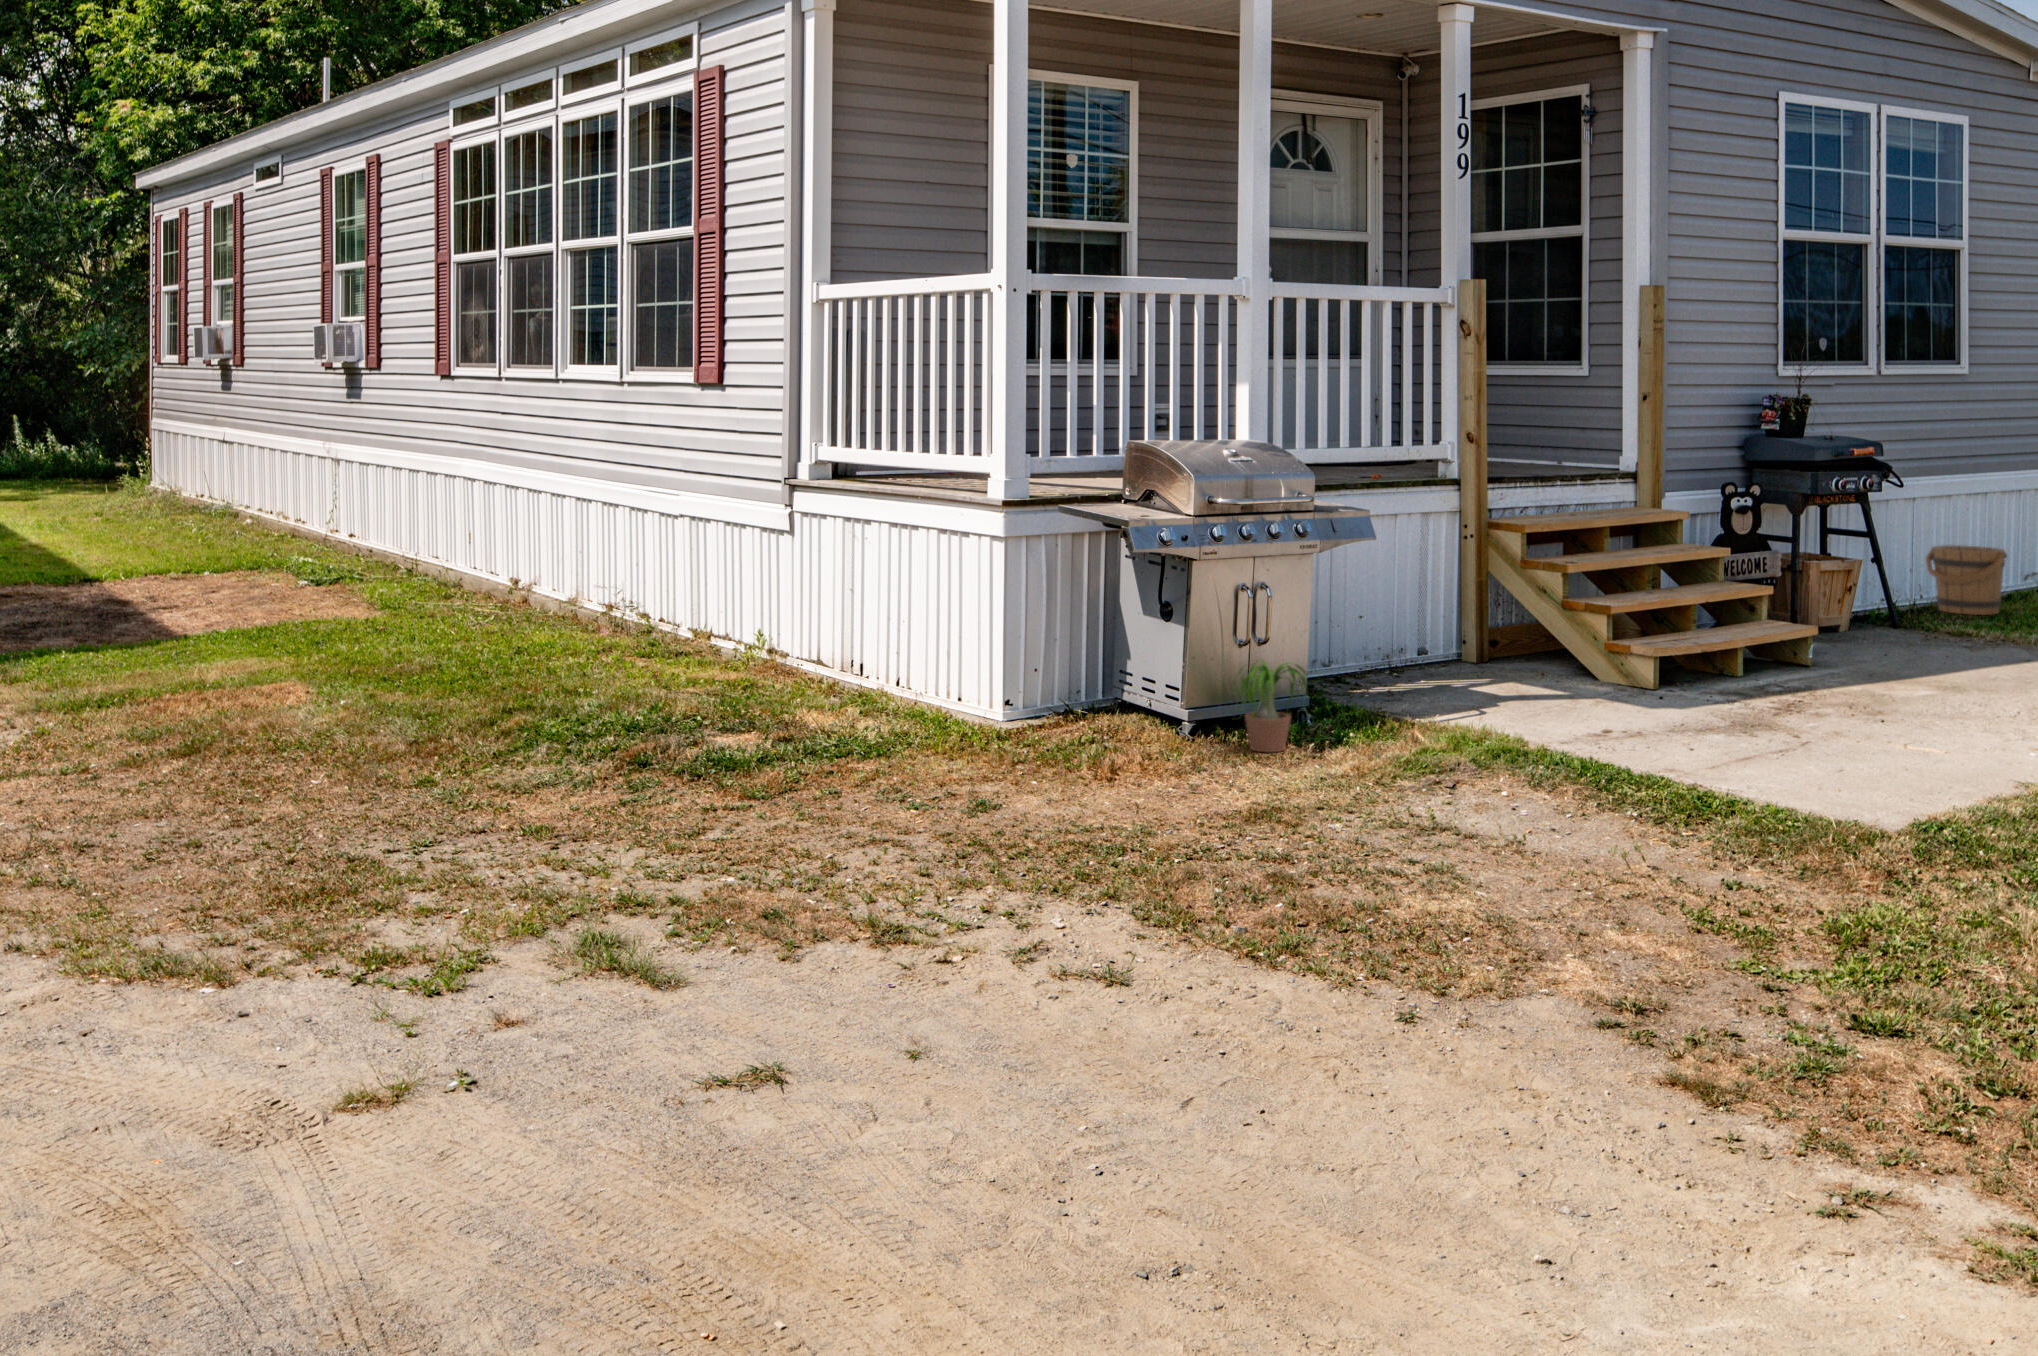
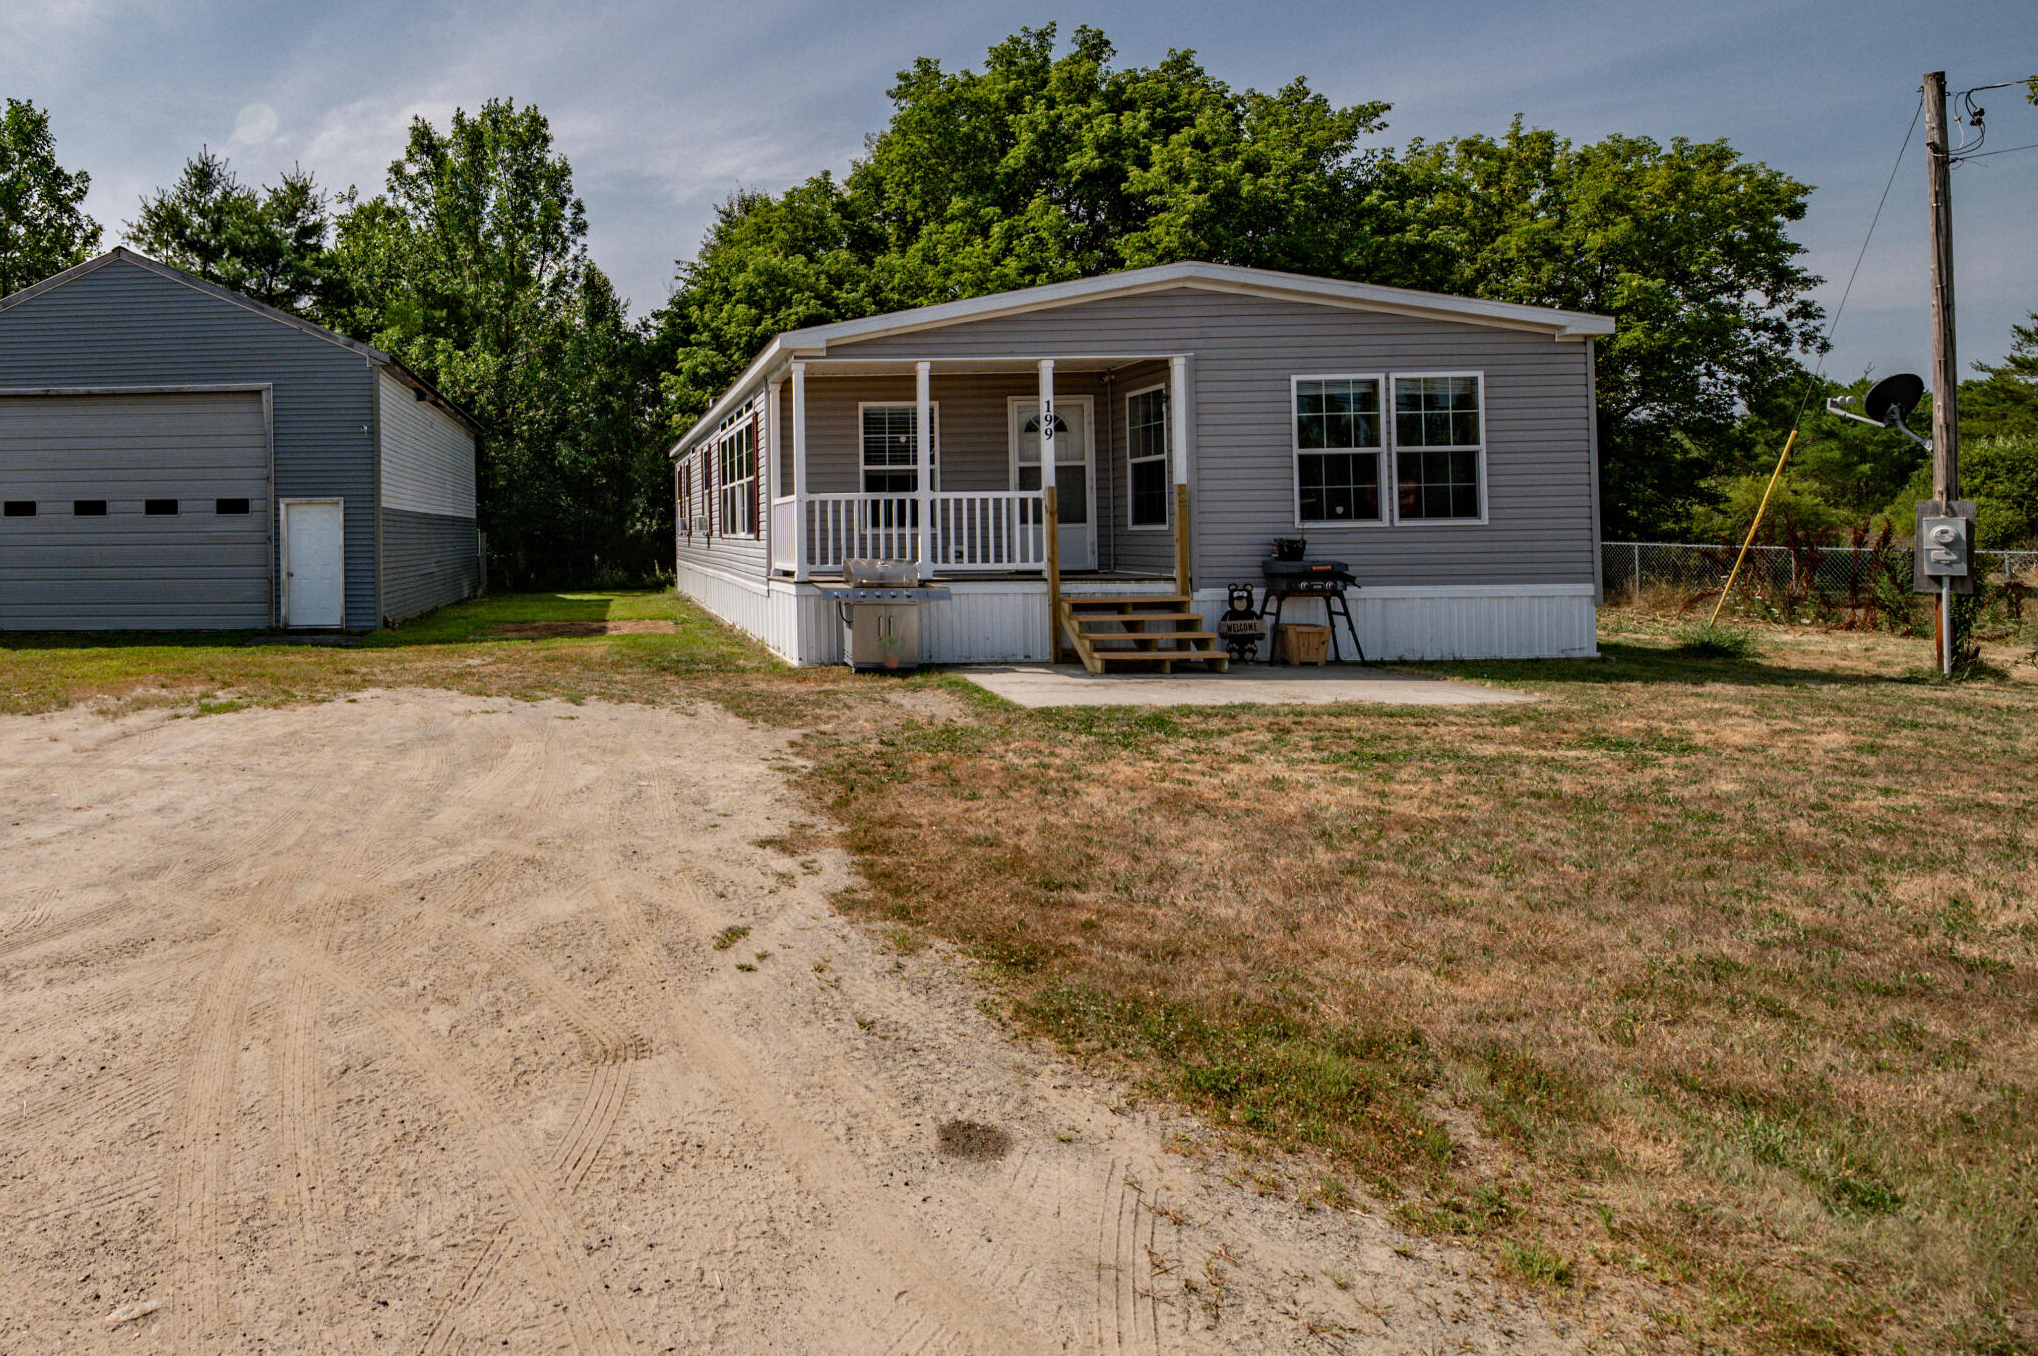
bucket: present [1926,545,2007,615] -> none [1402,627,1450,664]

